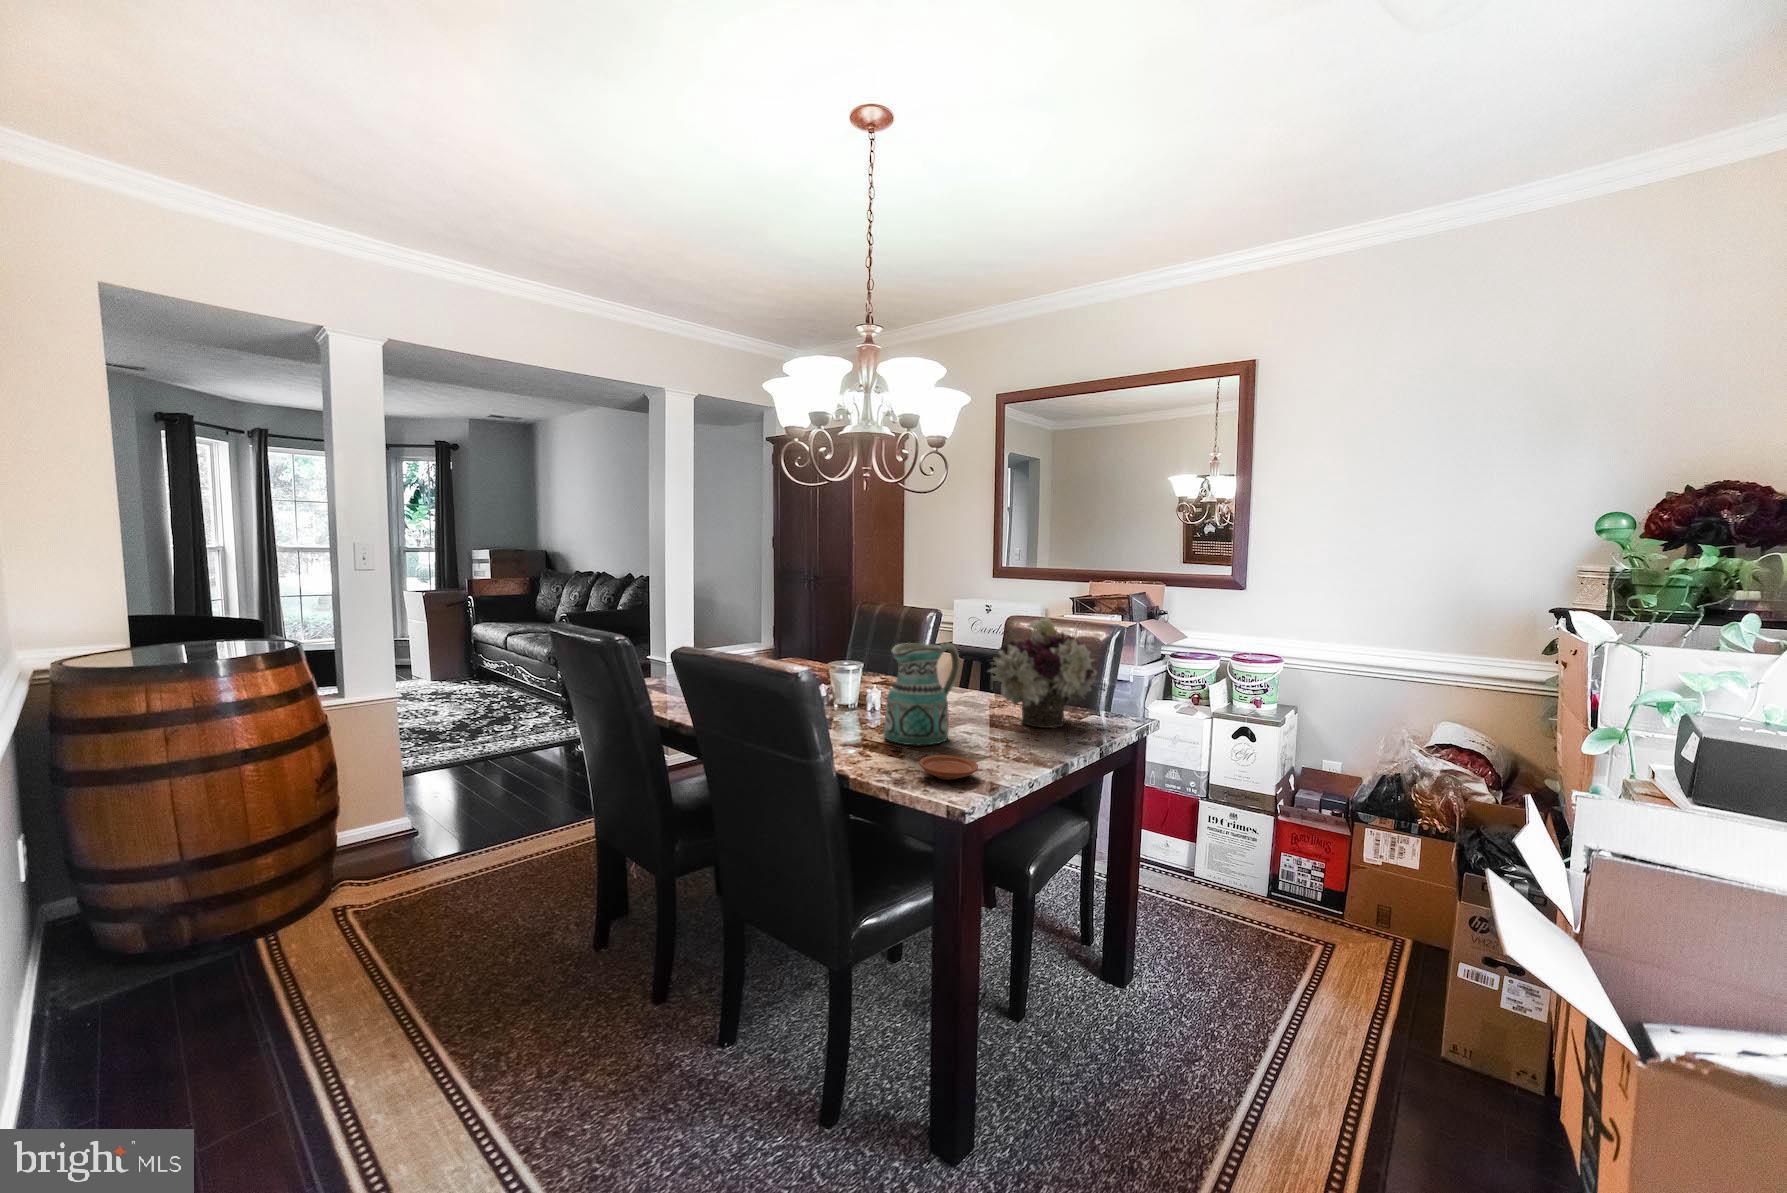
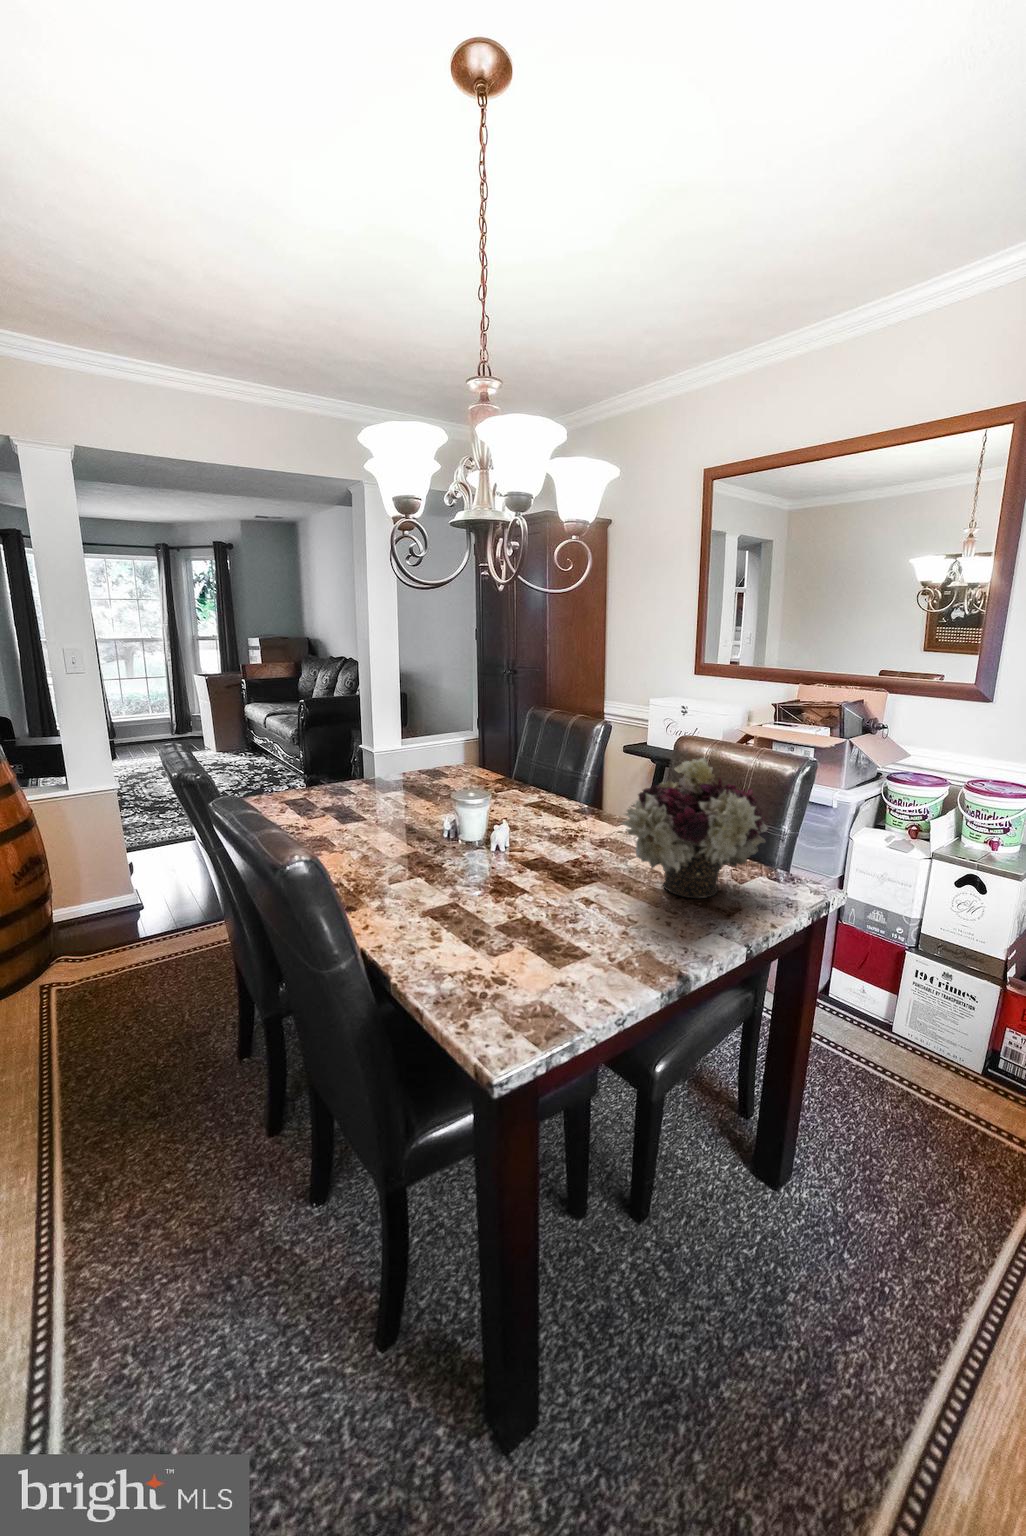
ceramic pitcher: present [884,642,959,745] -> none [480,791,580,923]
plate: present [919,755,978,780] -> none [479,957,557,1004]

